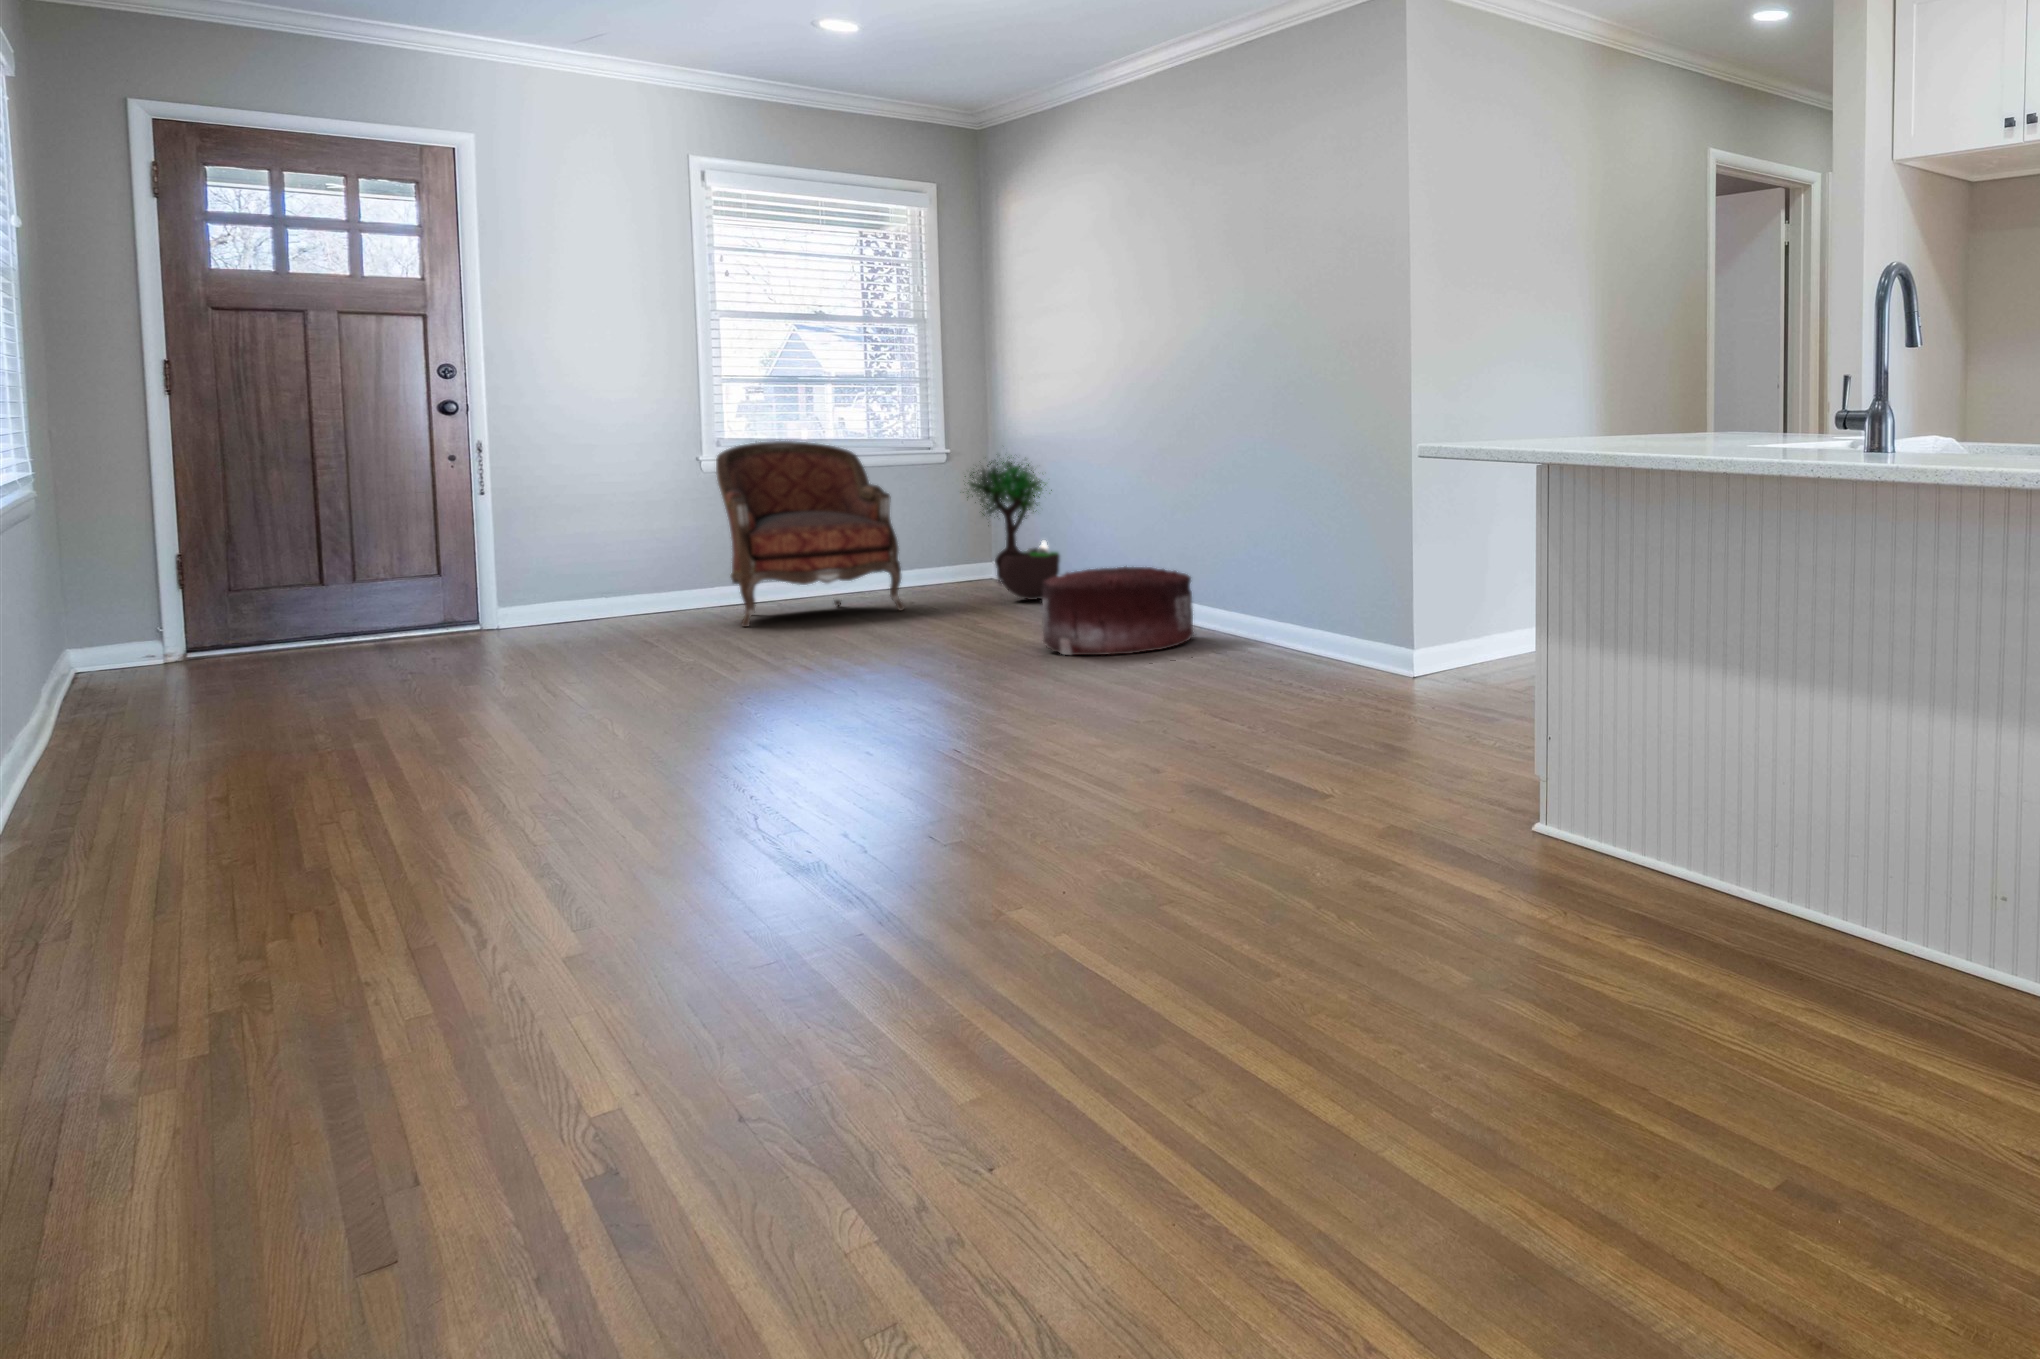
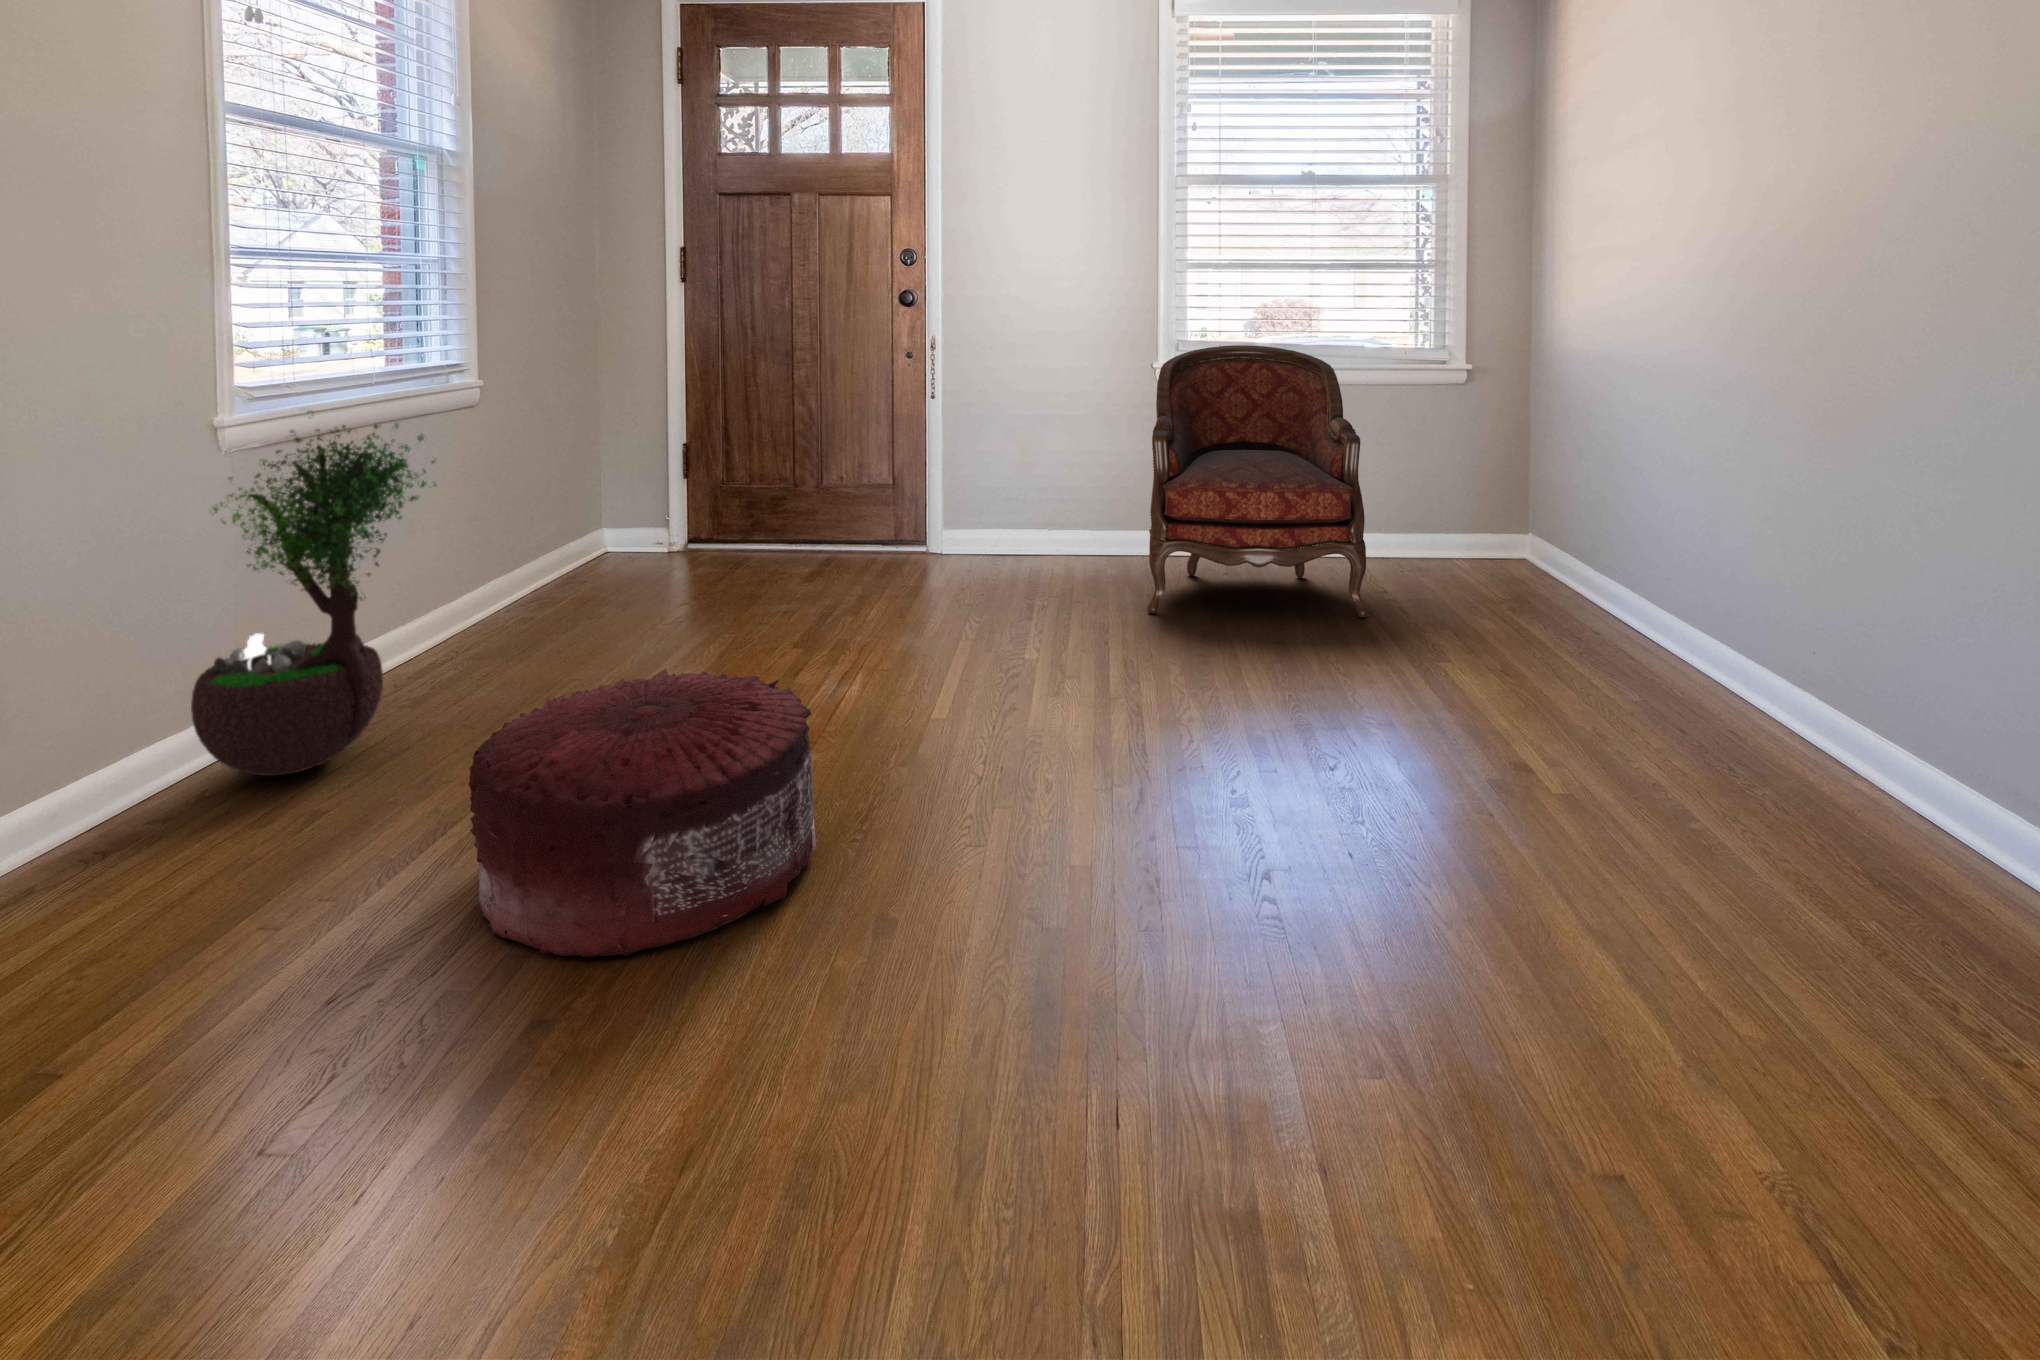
potted tree: present [963,457,1060,600] -> present [191,411,436,776]
pouf: present [1042,566,1194,655] -> present [468,669,816,958]

